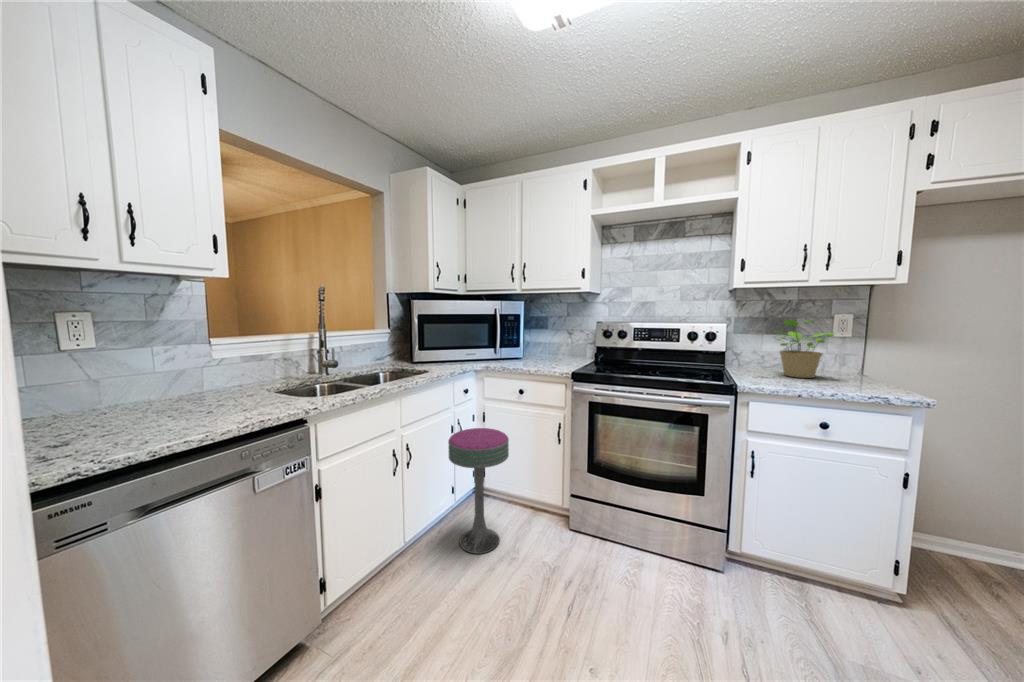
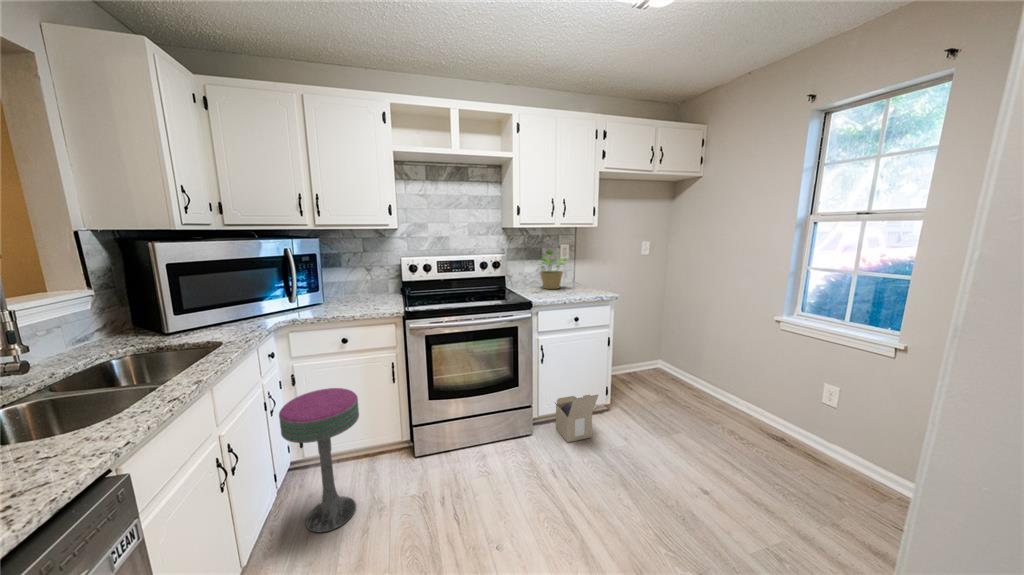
cardboard box: none [764,541,847,629] -> present [555,395,598,442]

